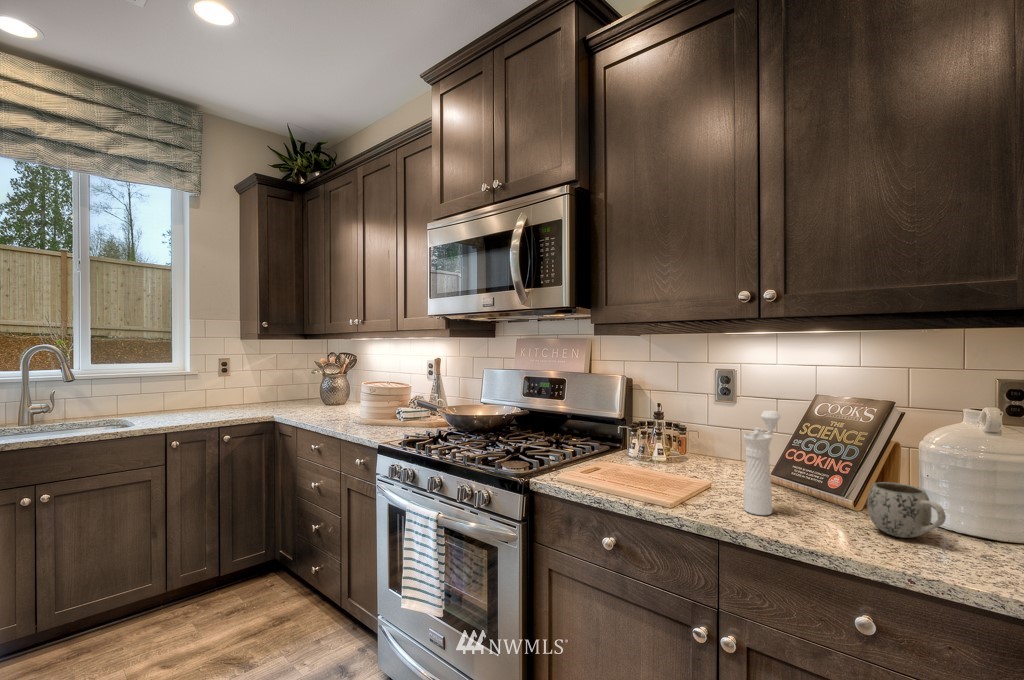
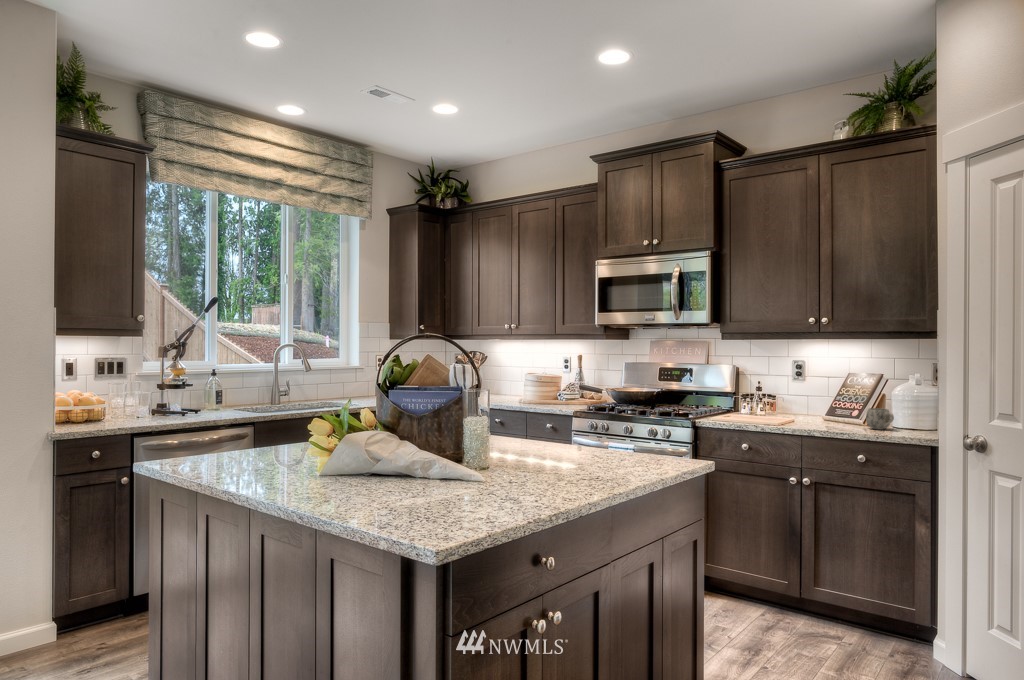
pepper mill: present [744,411,781,515] -> none [812,380,830,426]

